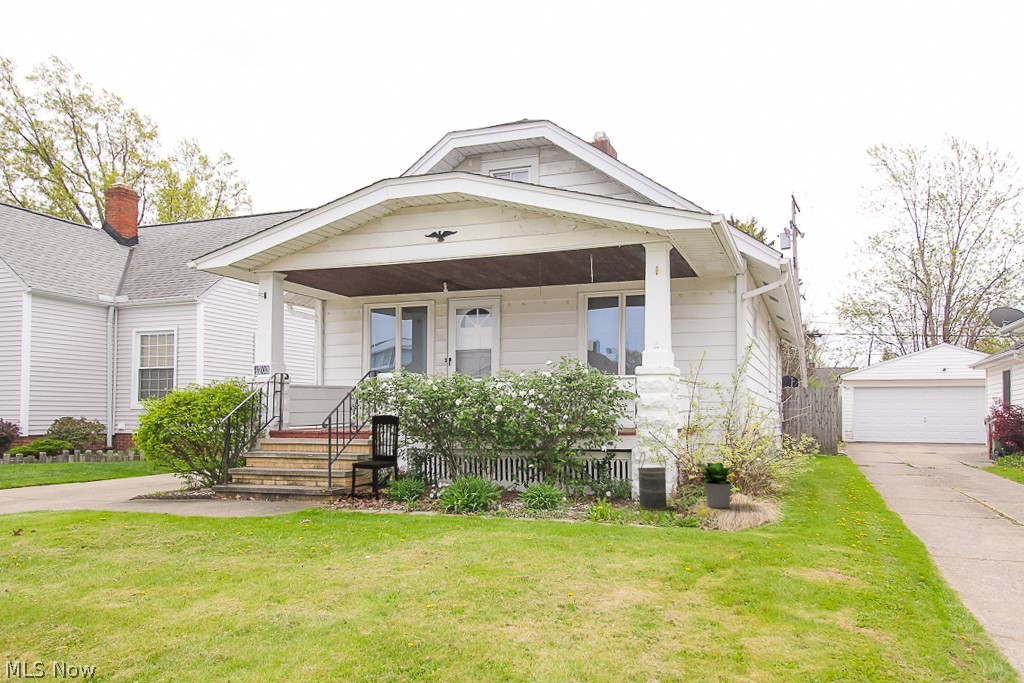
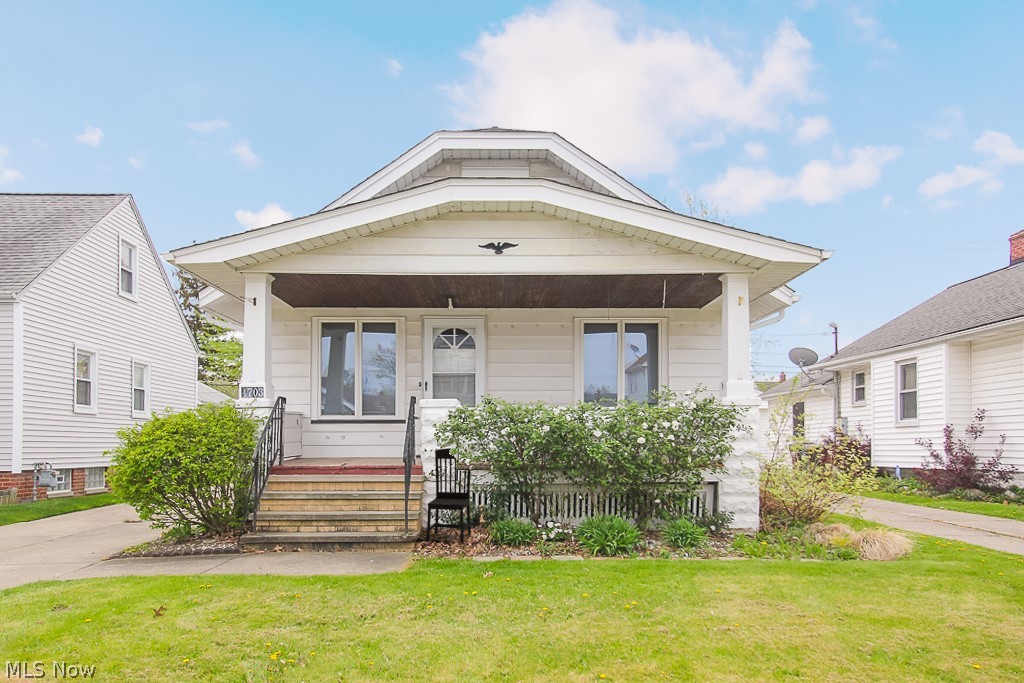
basket: present [638,451,667,510] -> none [727,482,756,538]
potted plant: present [692,463,740,508] -> none [761,490,811,532]

